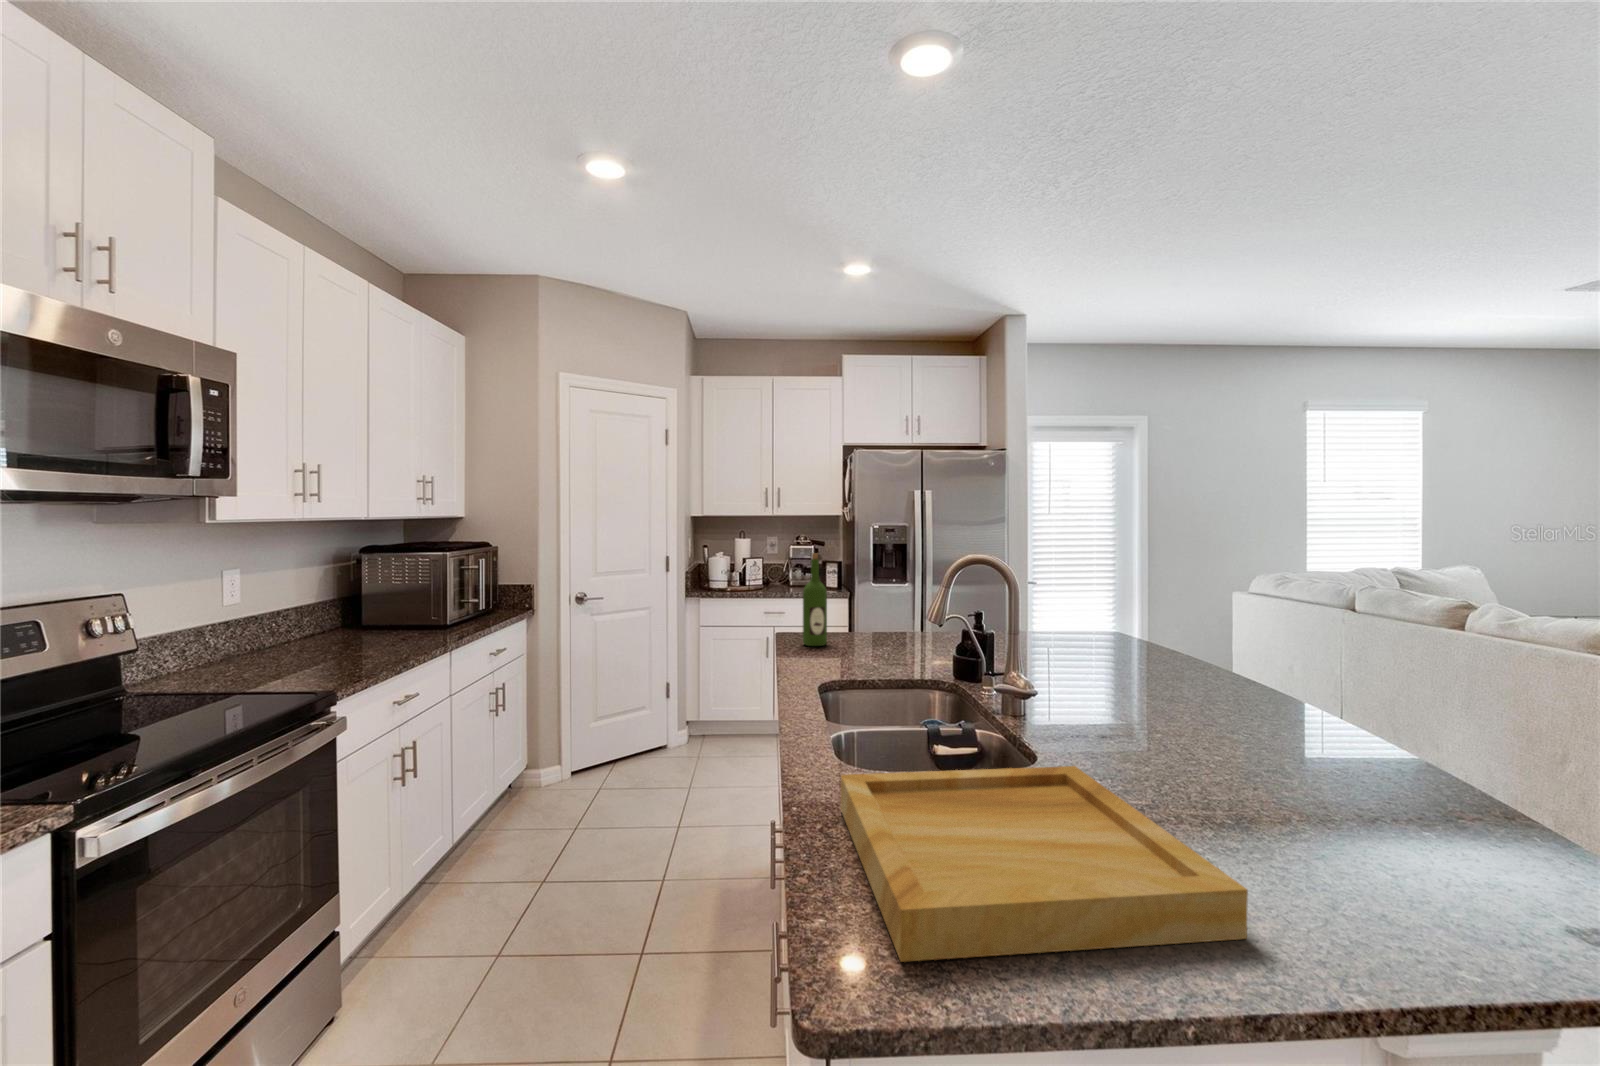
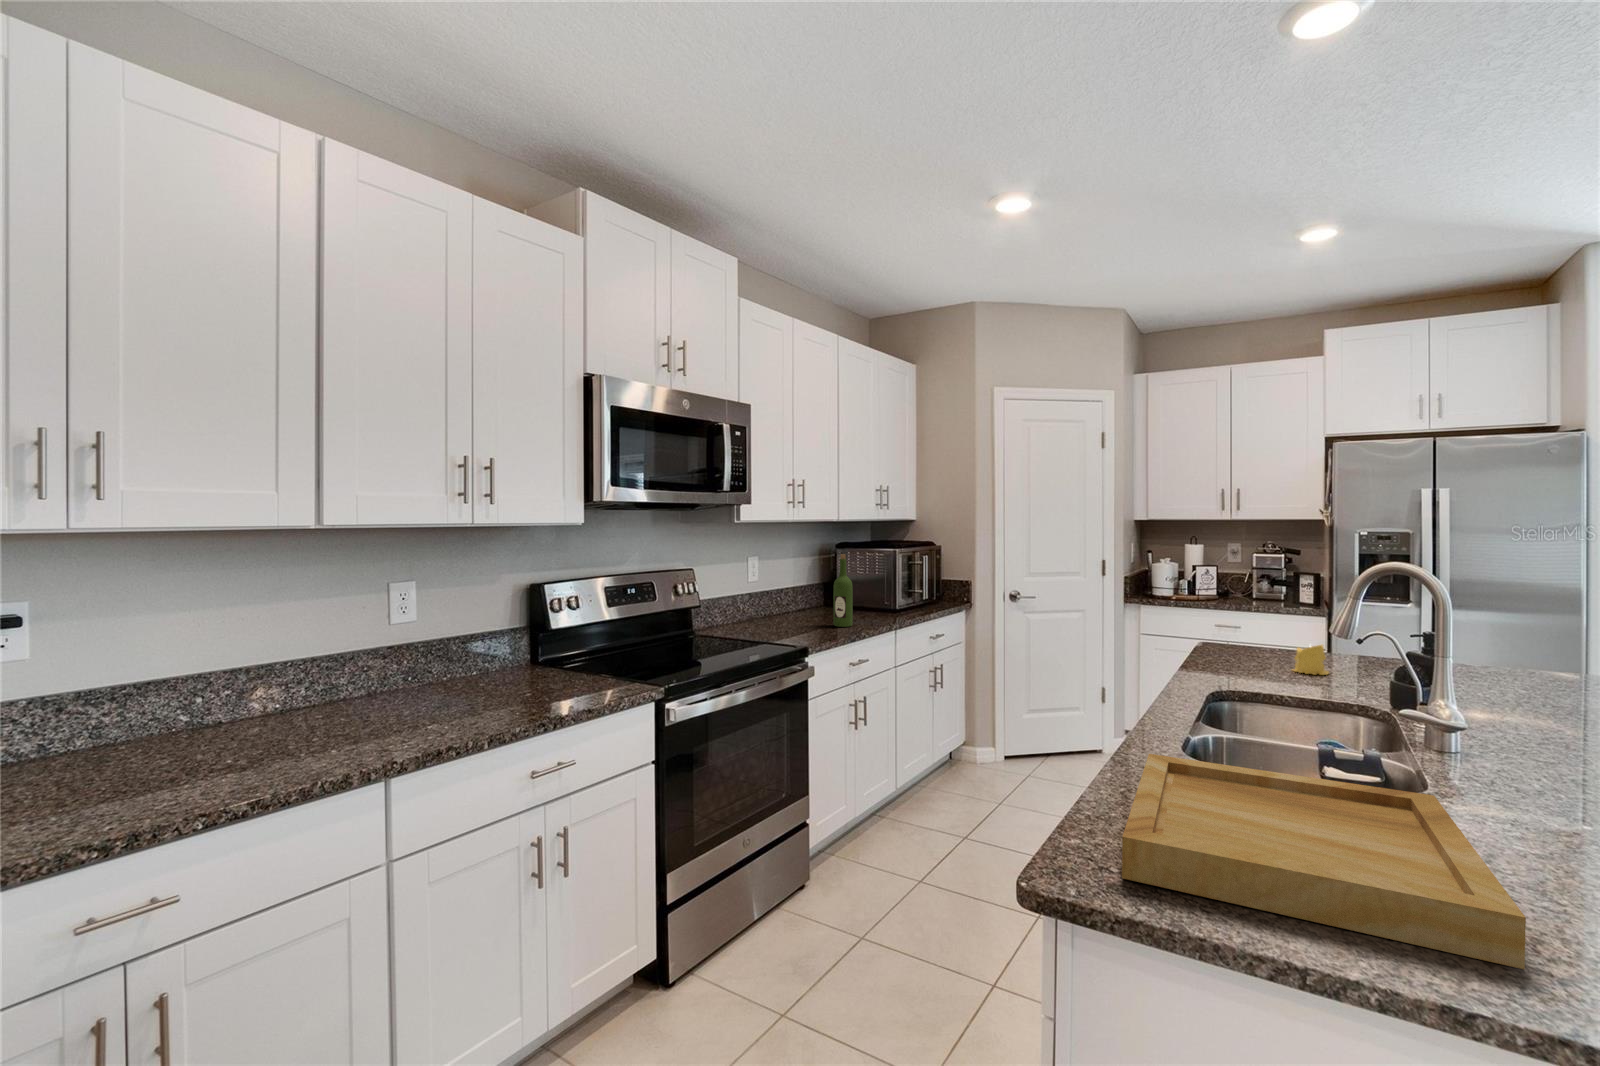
wine bottle: present [803,553,827,646] -> present [833,554,853,627]
candle: none [865,624,892,654] -> present [1294,645,1329,675]

